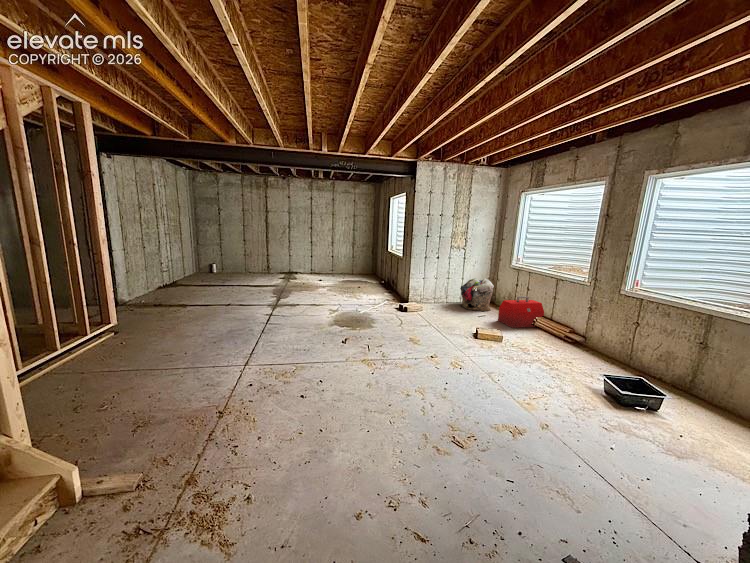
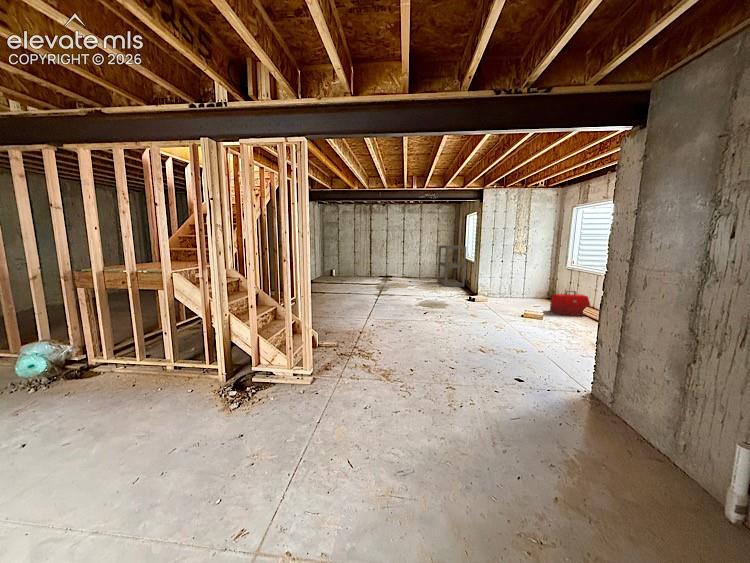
shelving unit: none [355,234,390,286] -> present [438,245,466,287]
laundry basket: present [460,278,494,311] -> none [522,278,552,305]

